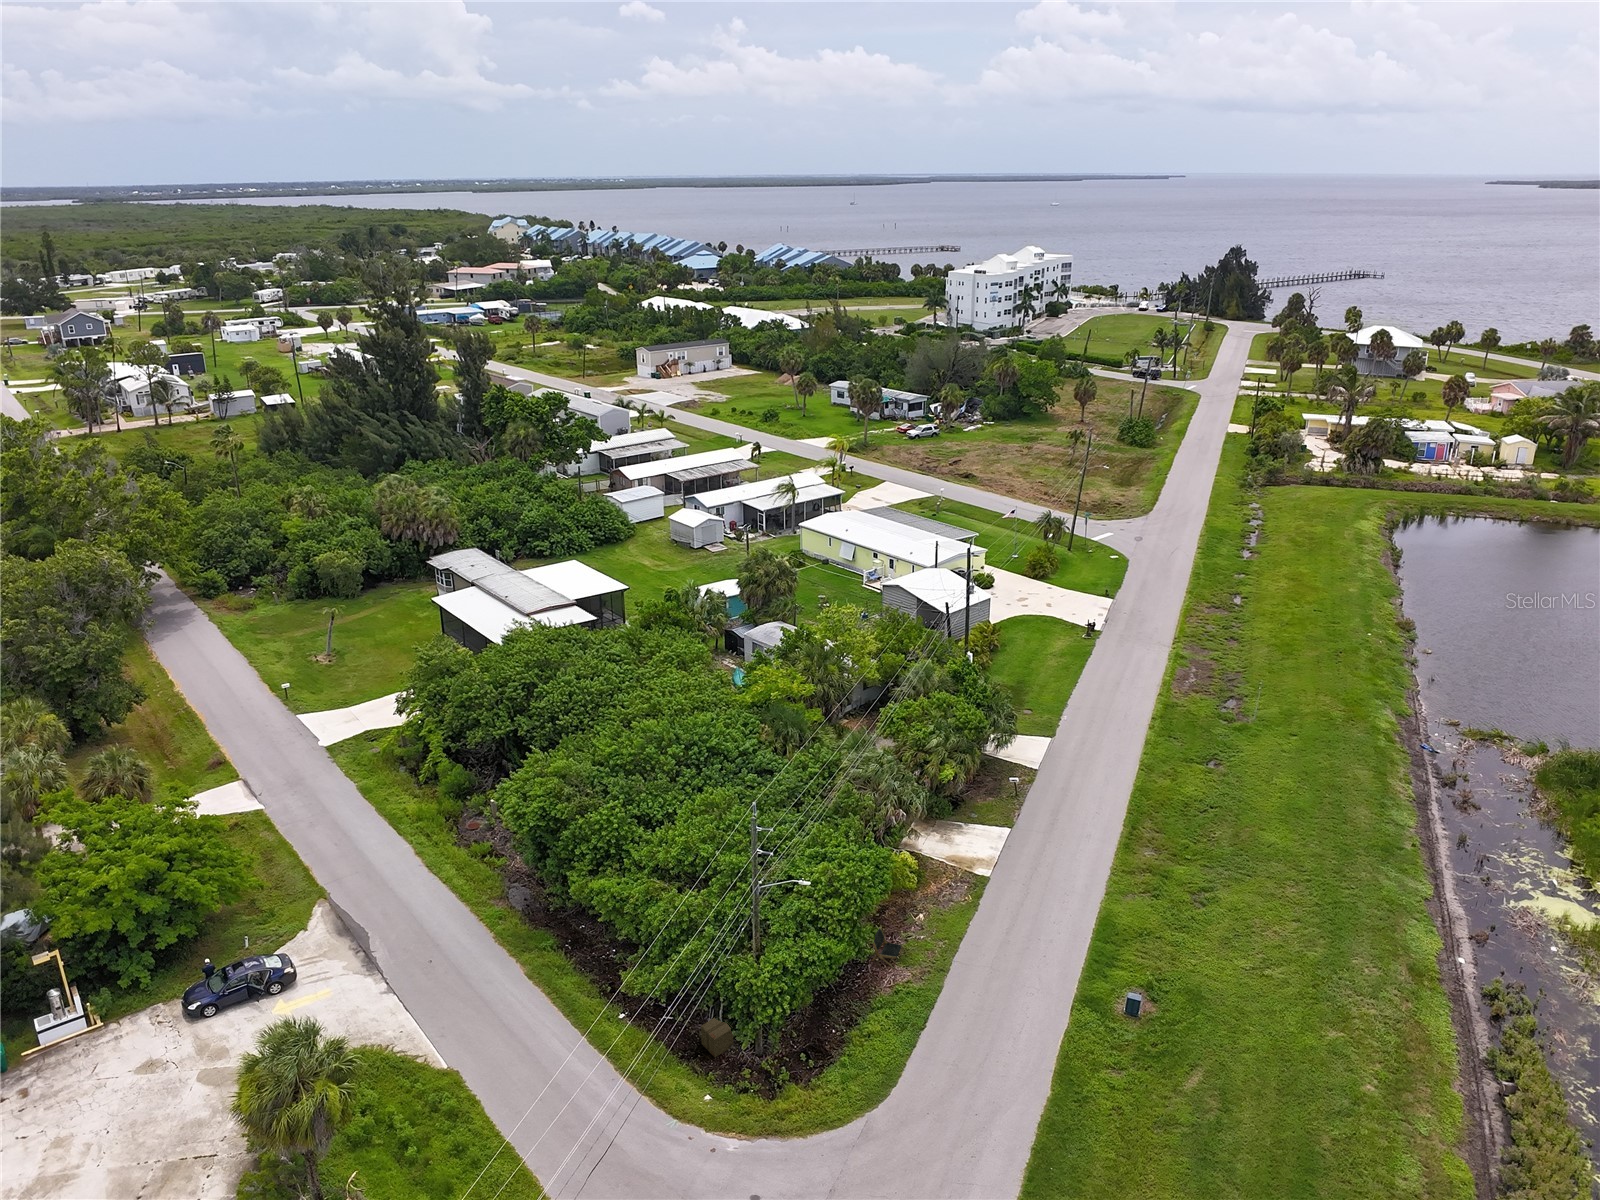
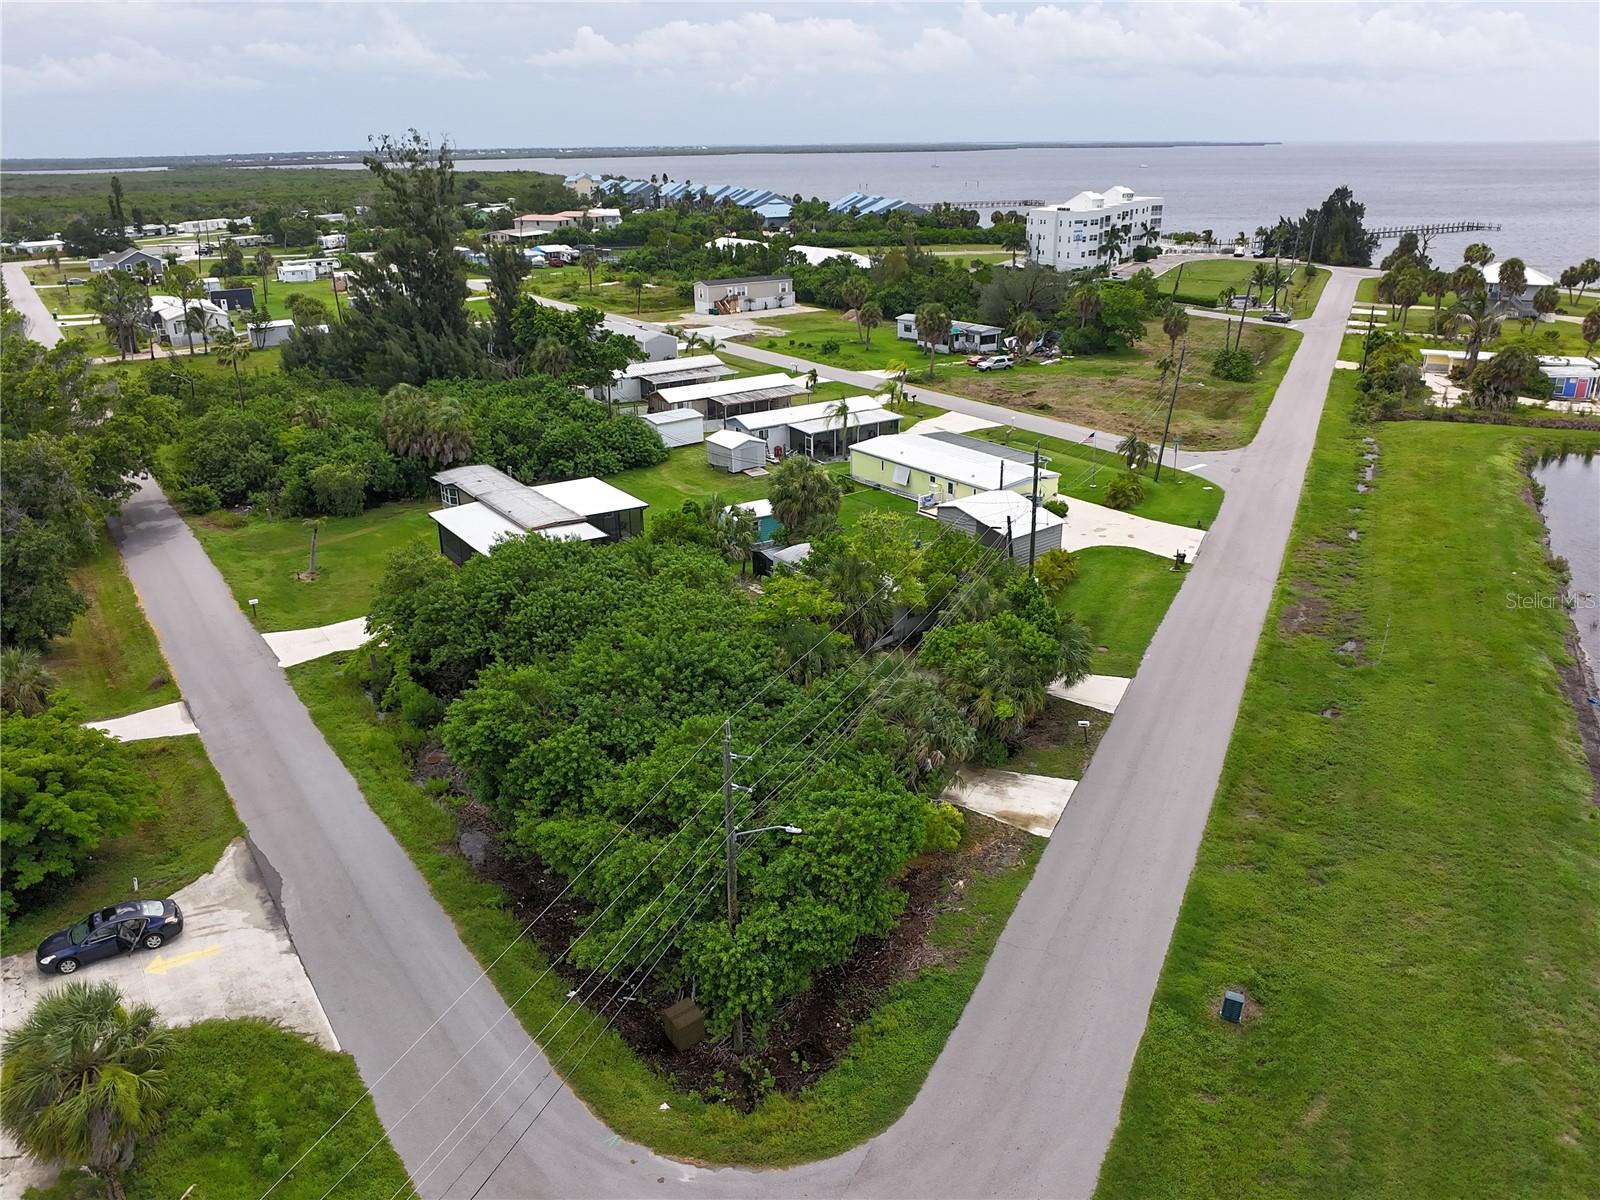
lounge chair: present [871,927,902,968] -> none [891,895,932,947]

